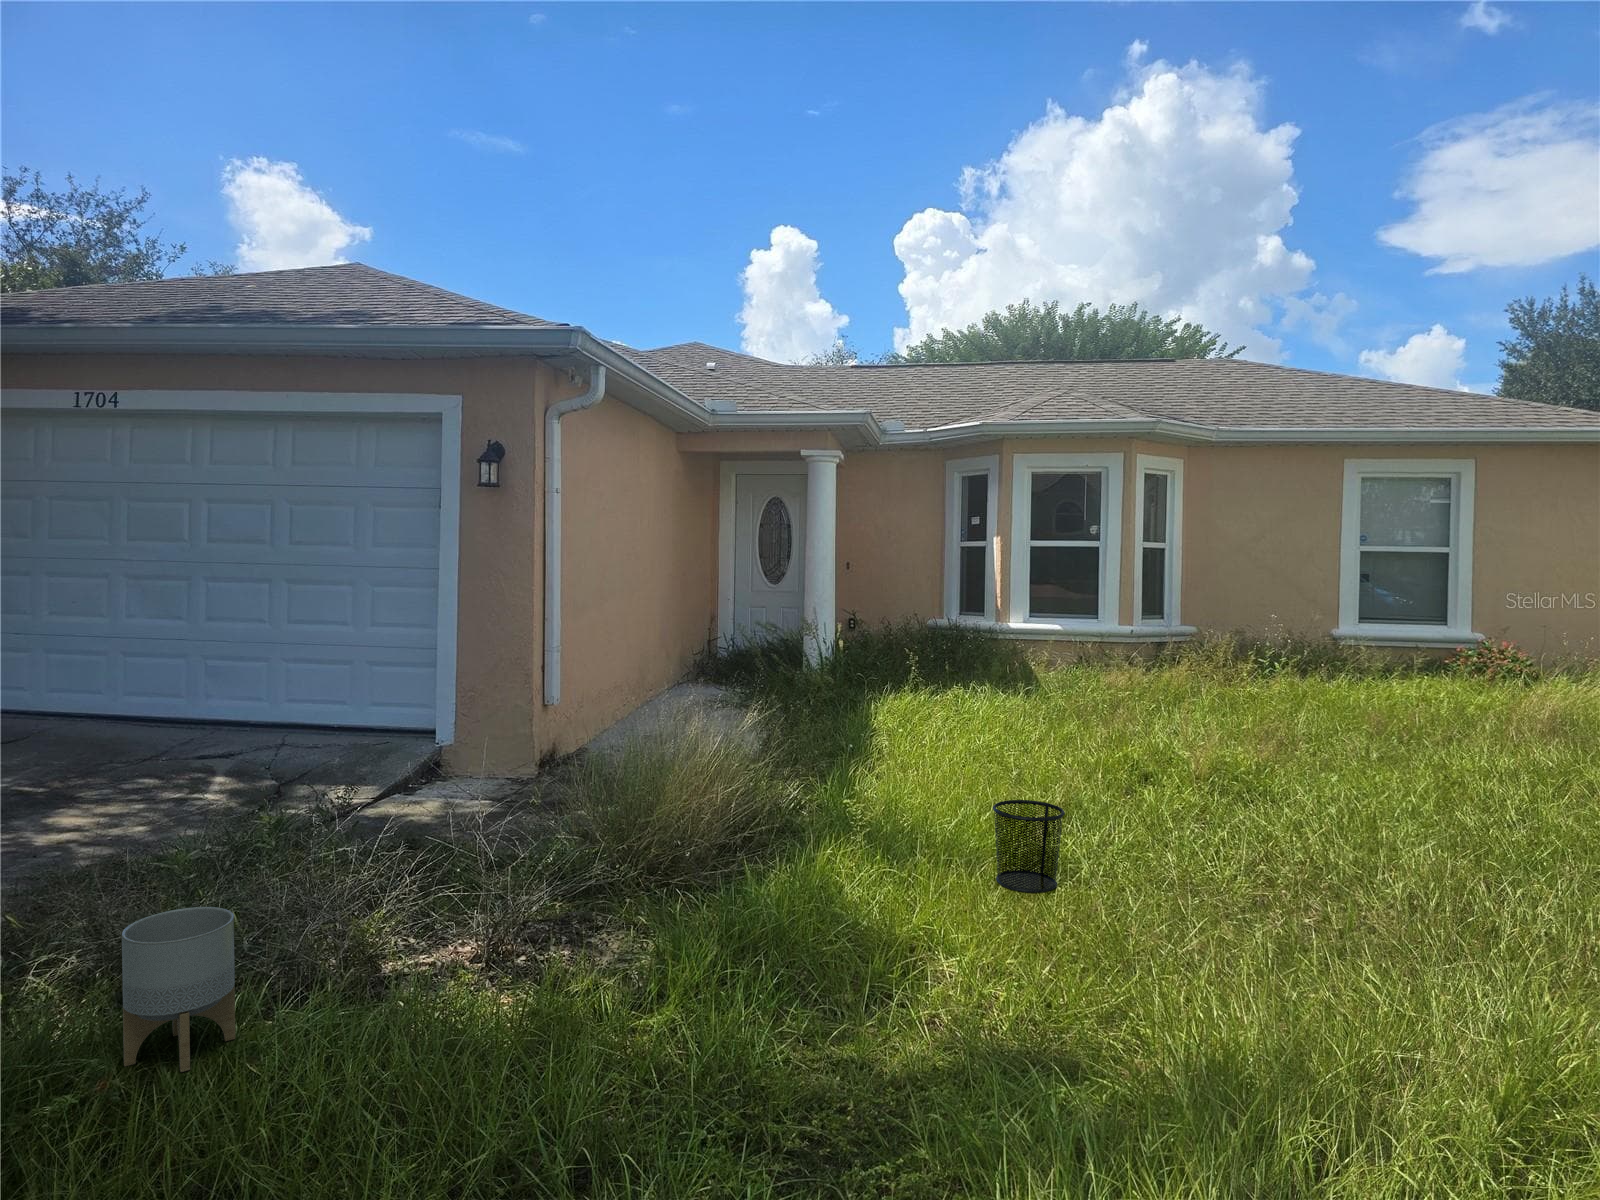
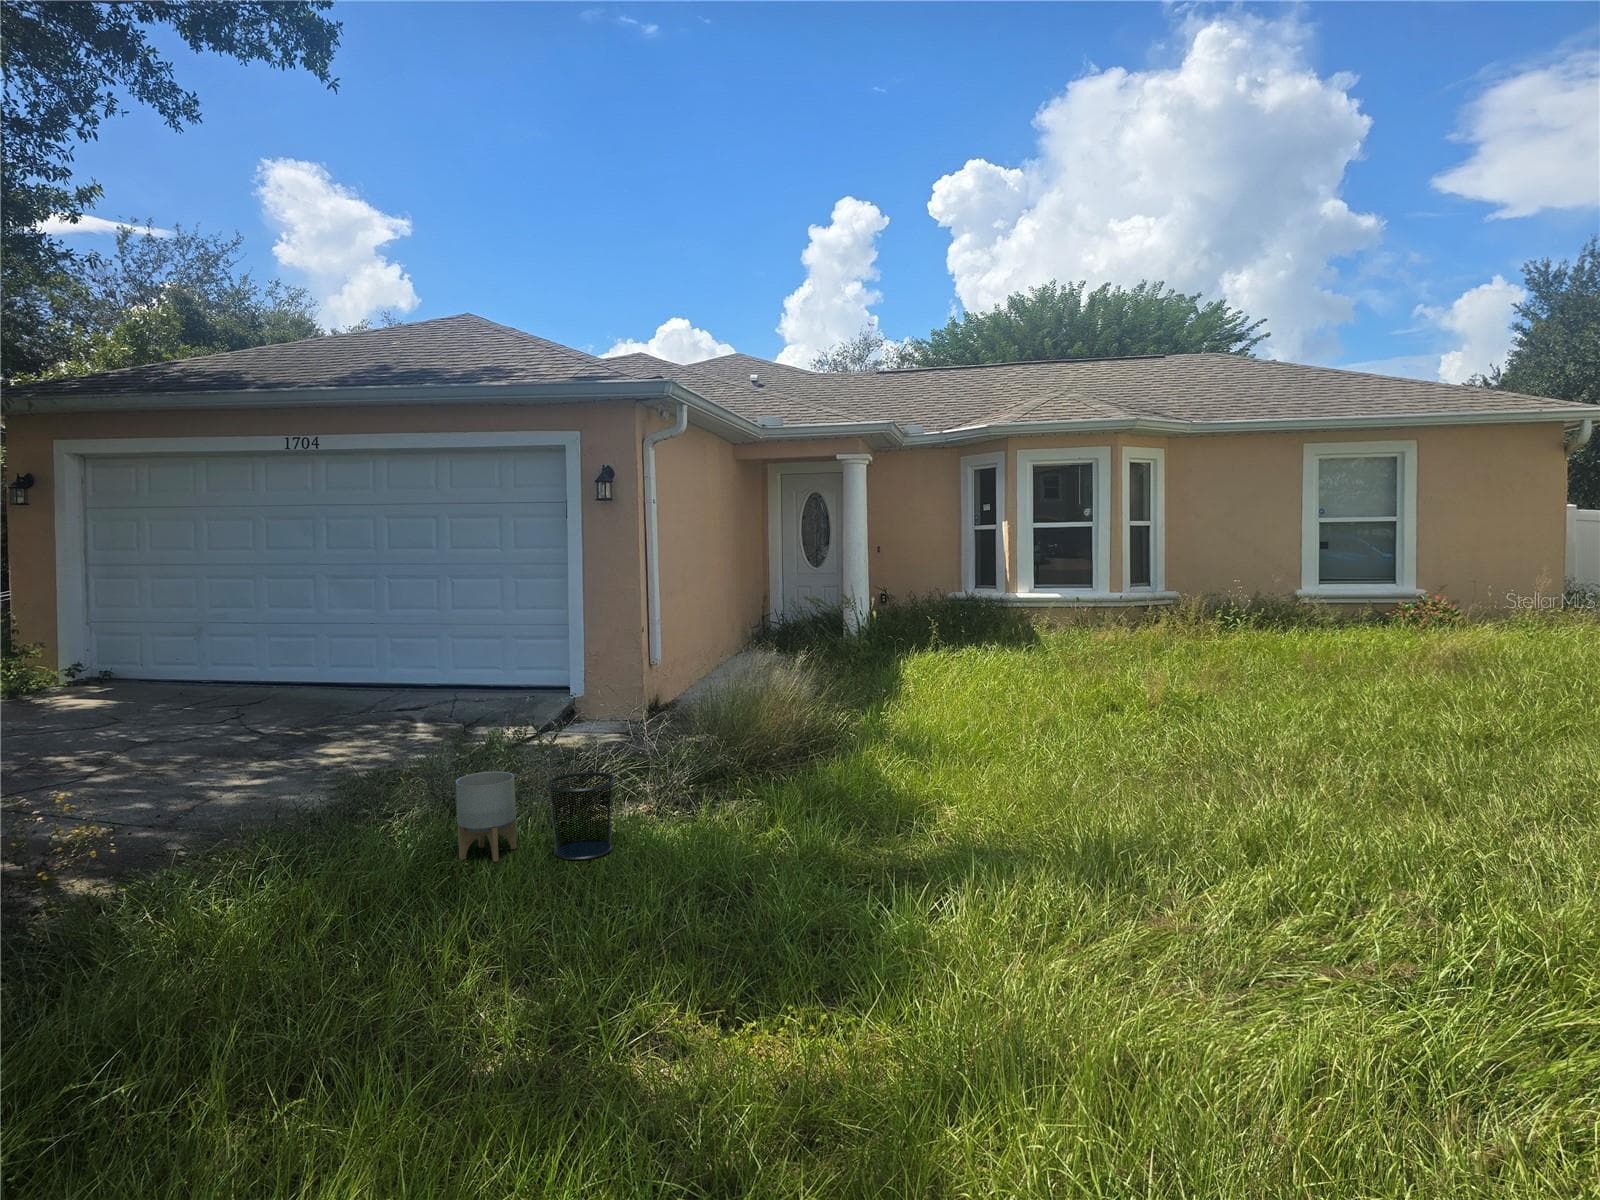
waste bin: present [993,800,1065,893] -> present [546,772,615,860]

